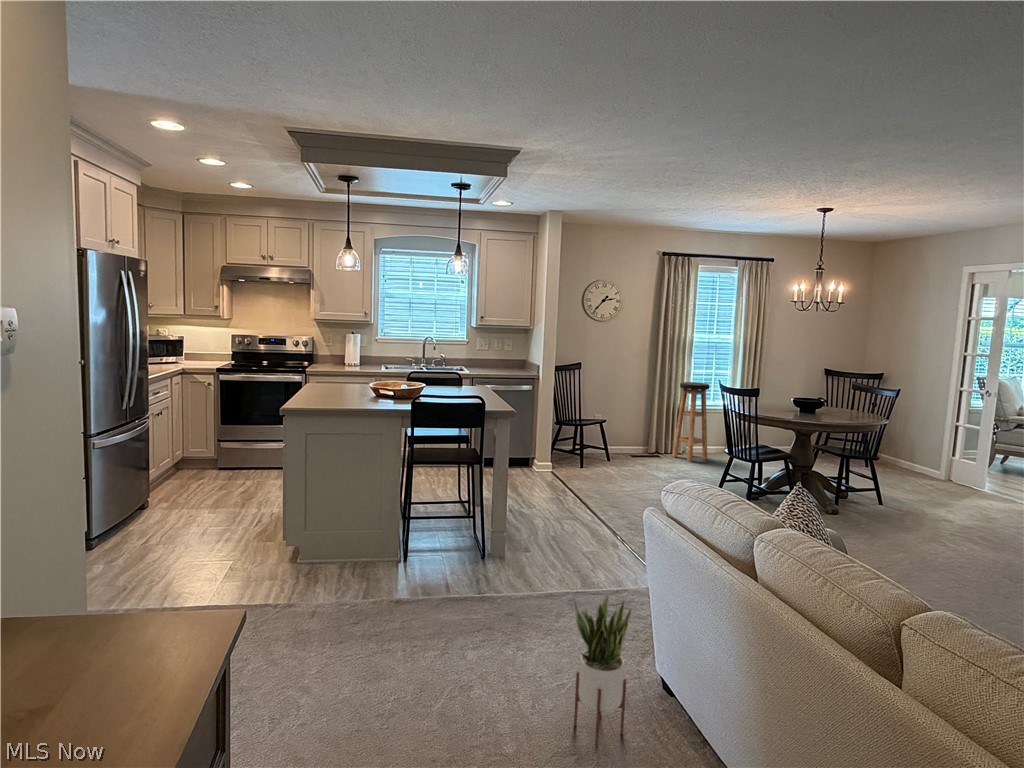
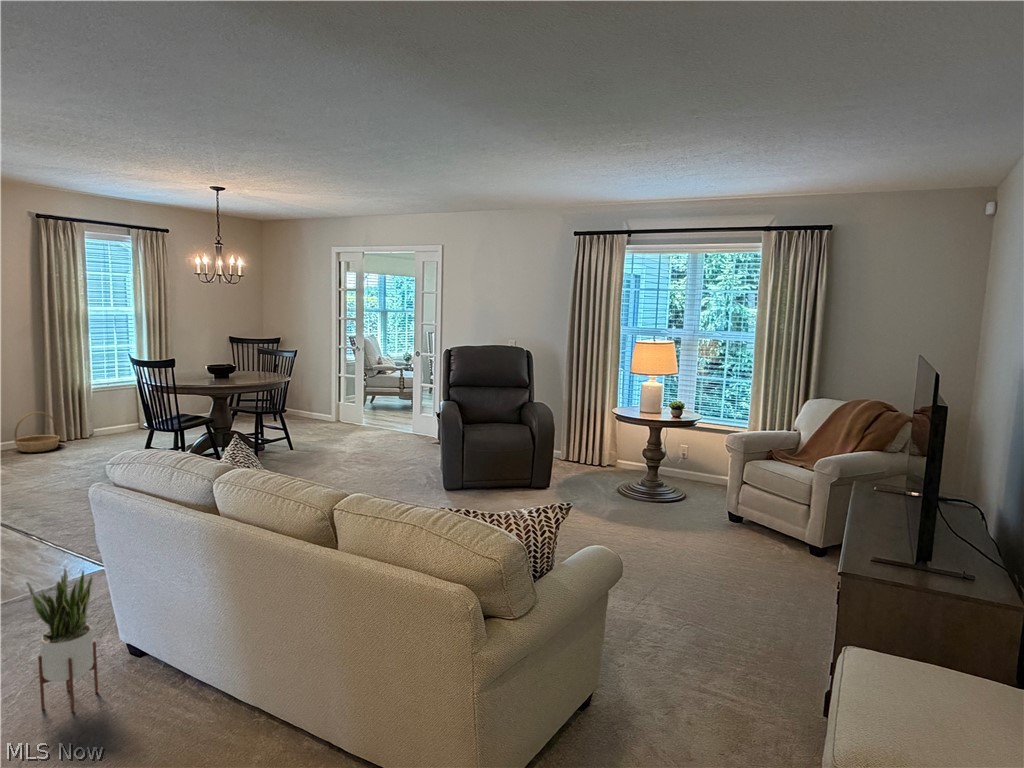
bar stool: present [672,382,710,462] -> none [78,359,121,446]
basket: none [627,424,659,458] -> present [14,412,60,452]

